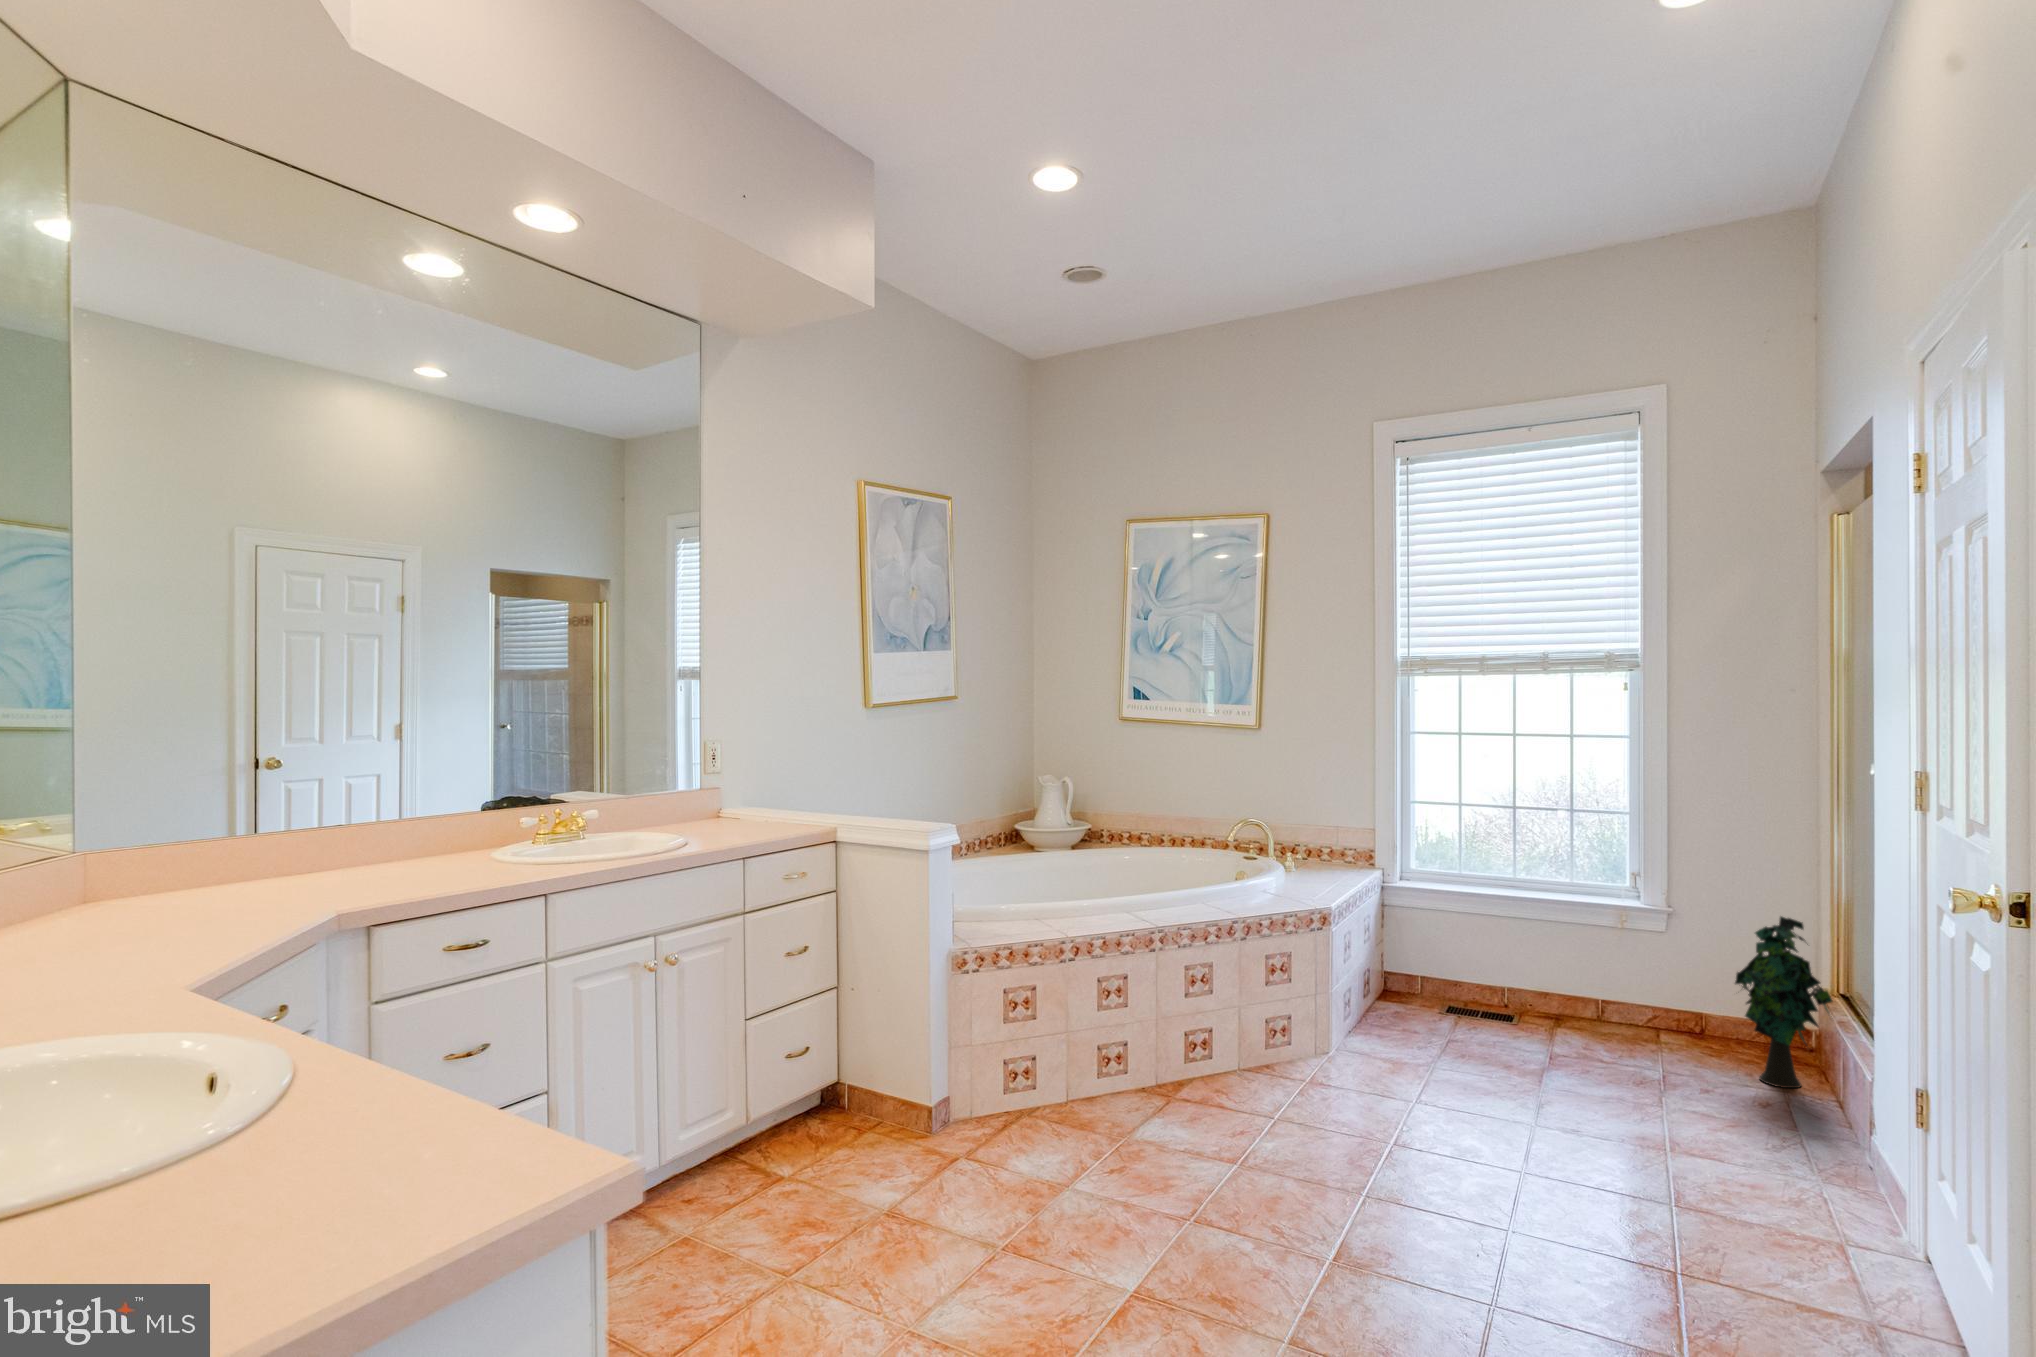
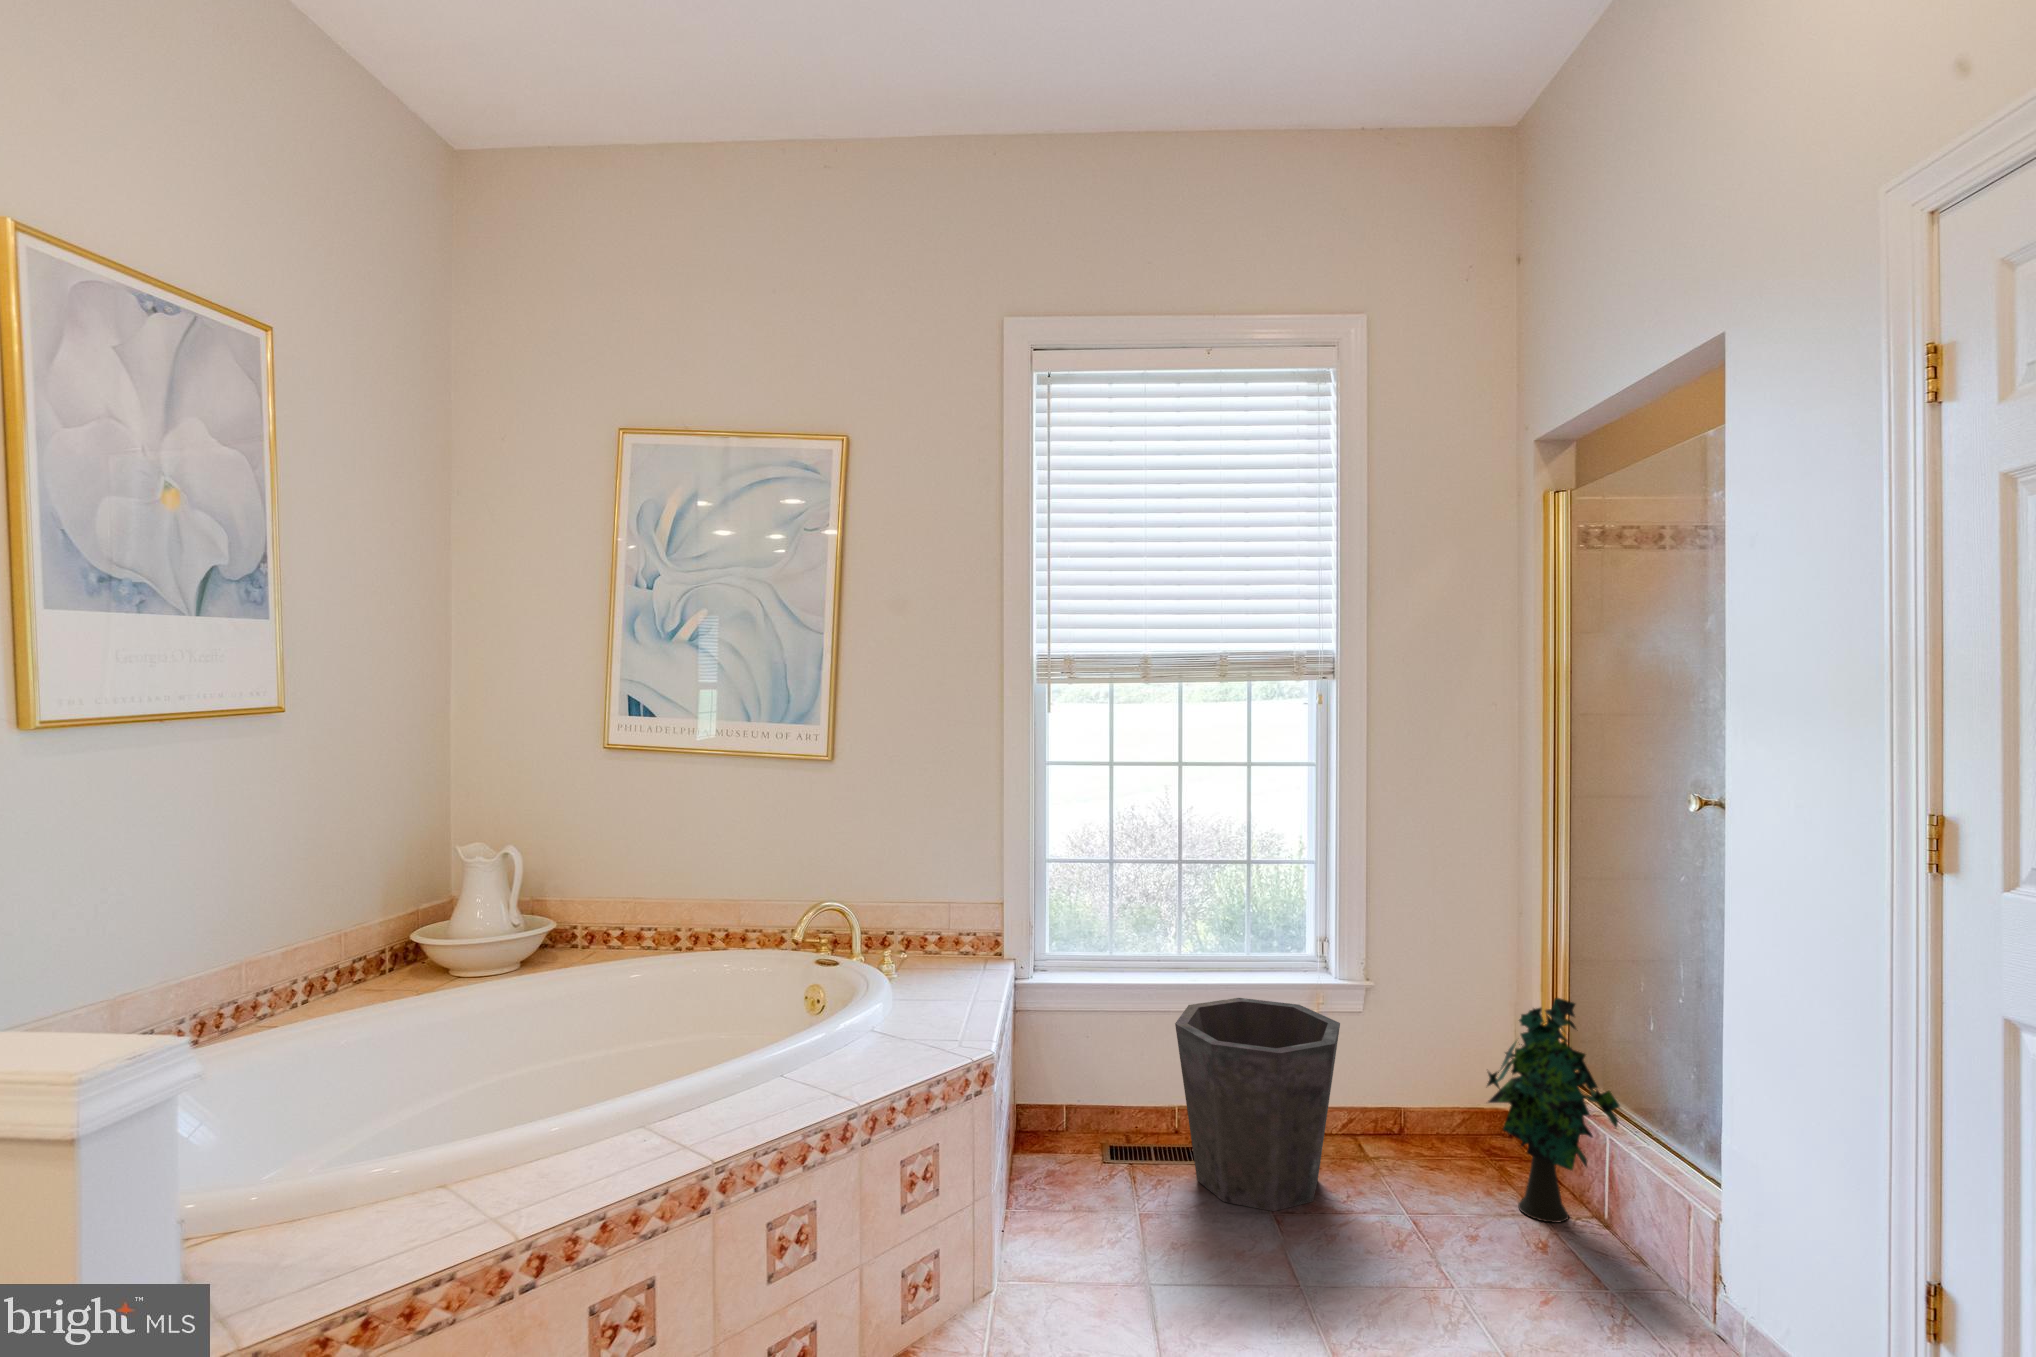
waste bin: none [1487,910,1620,1051] -> present [1175,998,1340,1211]

